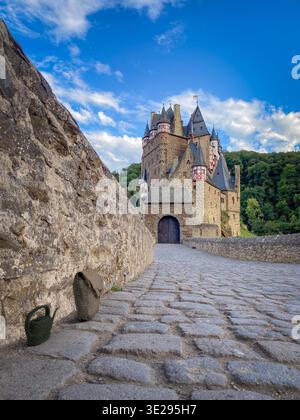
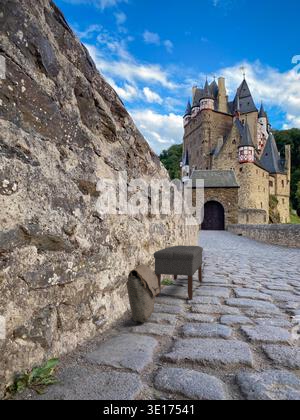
bench: none [103,255,153,303] -> present [154,245,203,299]
watering can: present [24,305,58,346] -> none [81,310,114,356]

